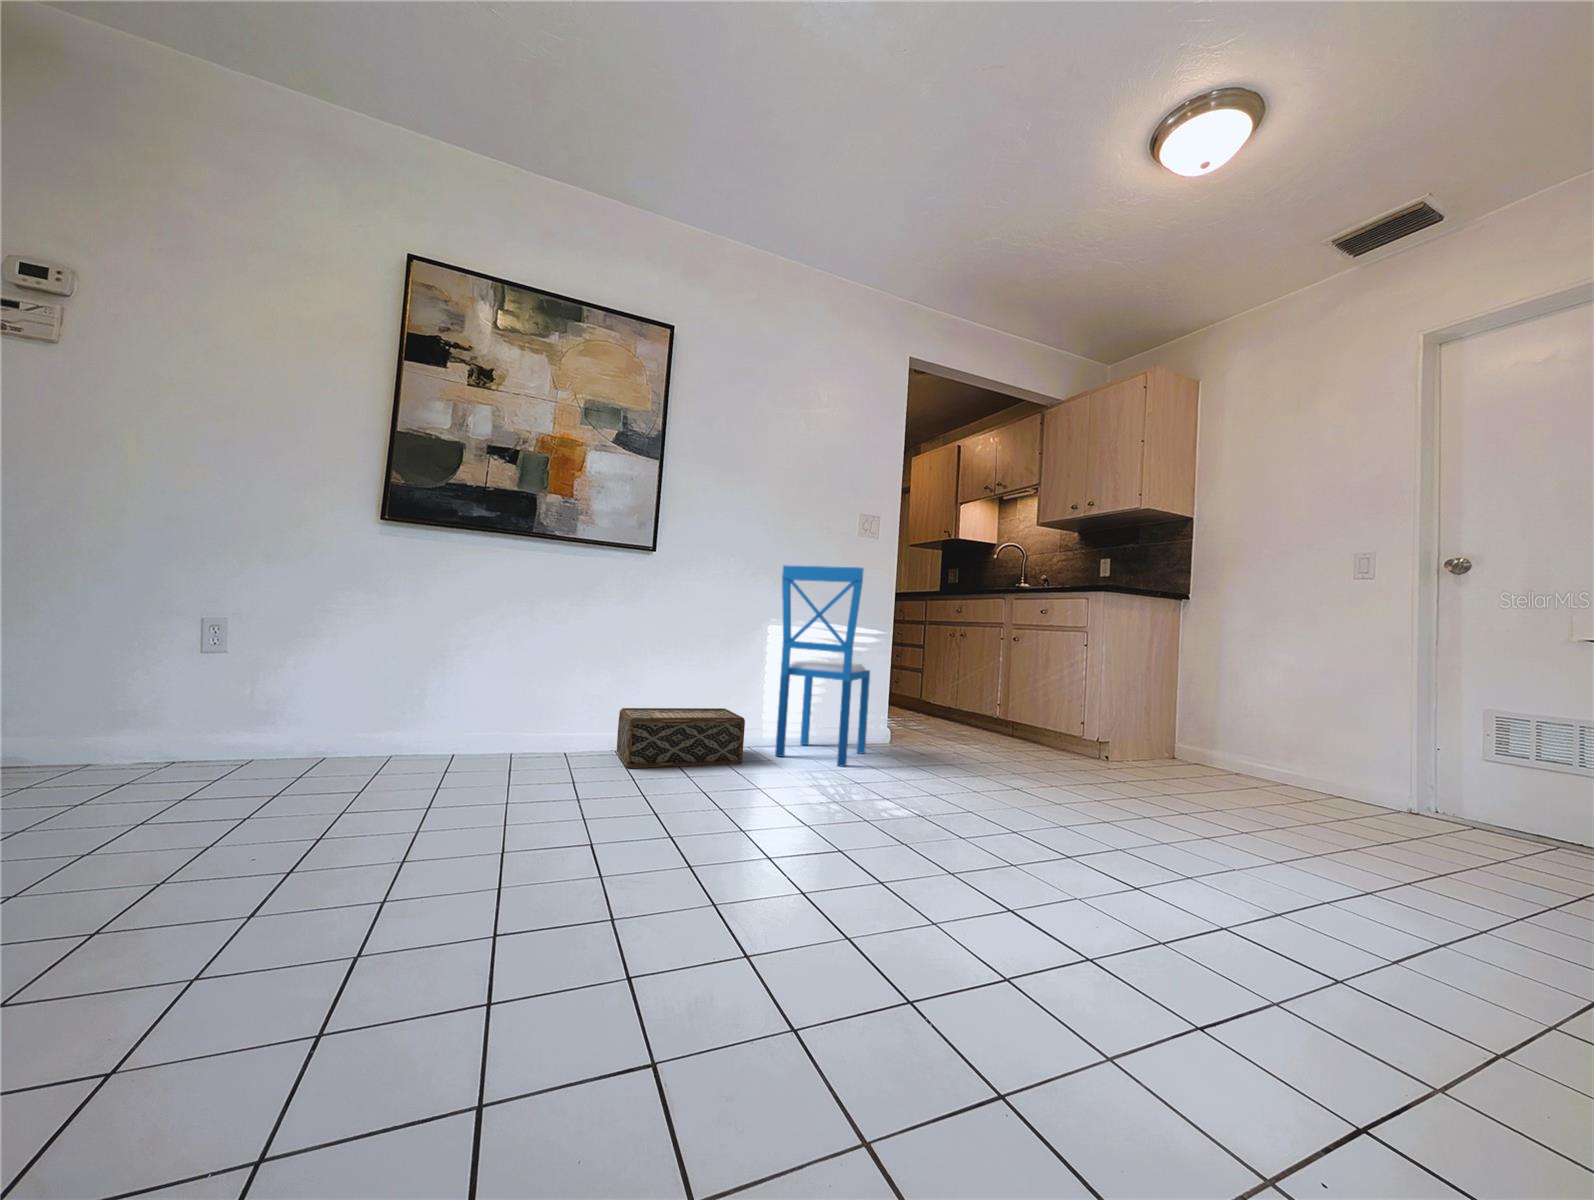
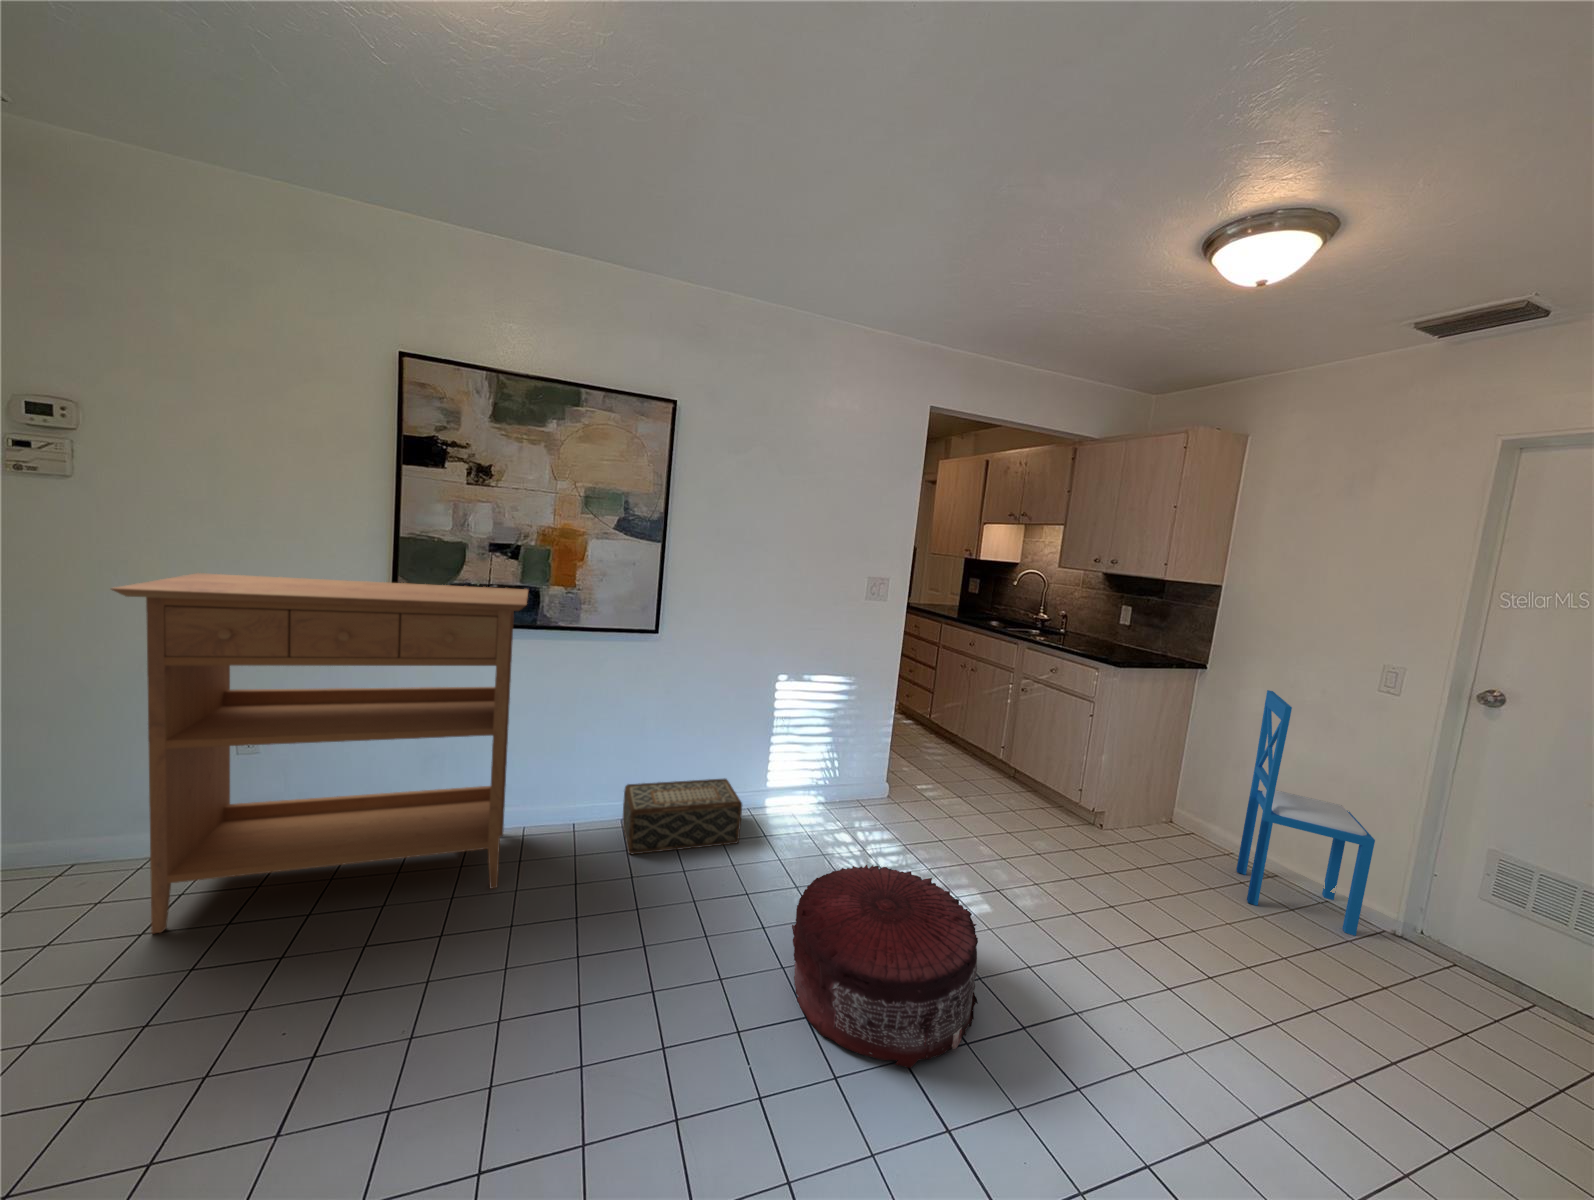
console table: none [90,405,531,806] -> present [111,573,528,934]
dining chair: present [775,565,870,767] -> present [1236,690,1375,936]
pouf: none [815,728,1015,874] -> present [792,865,978,1068]

